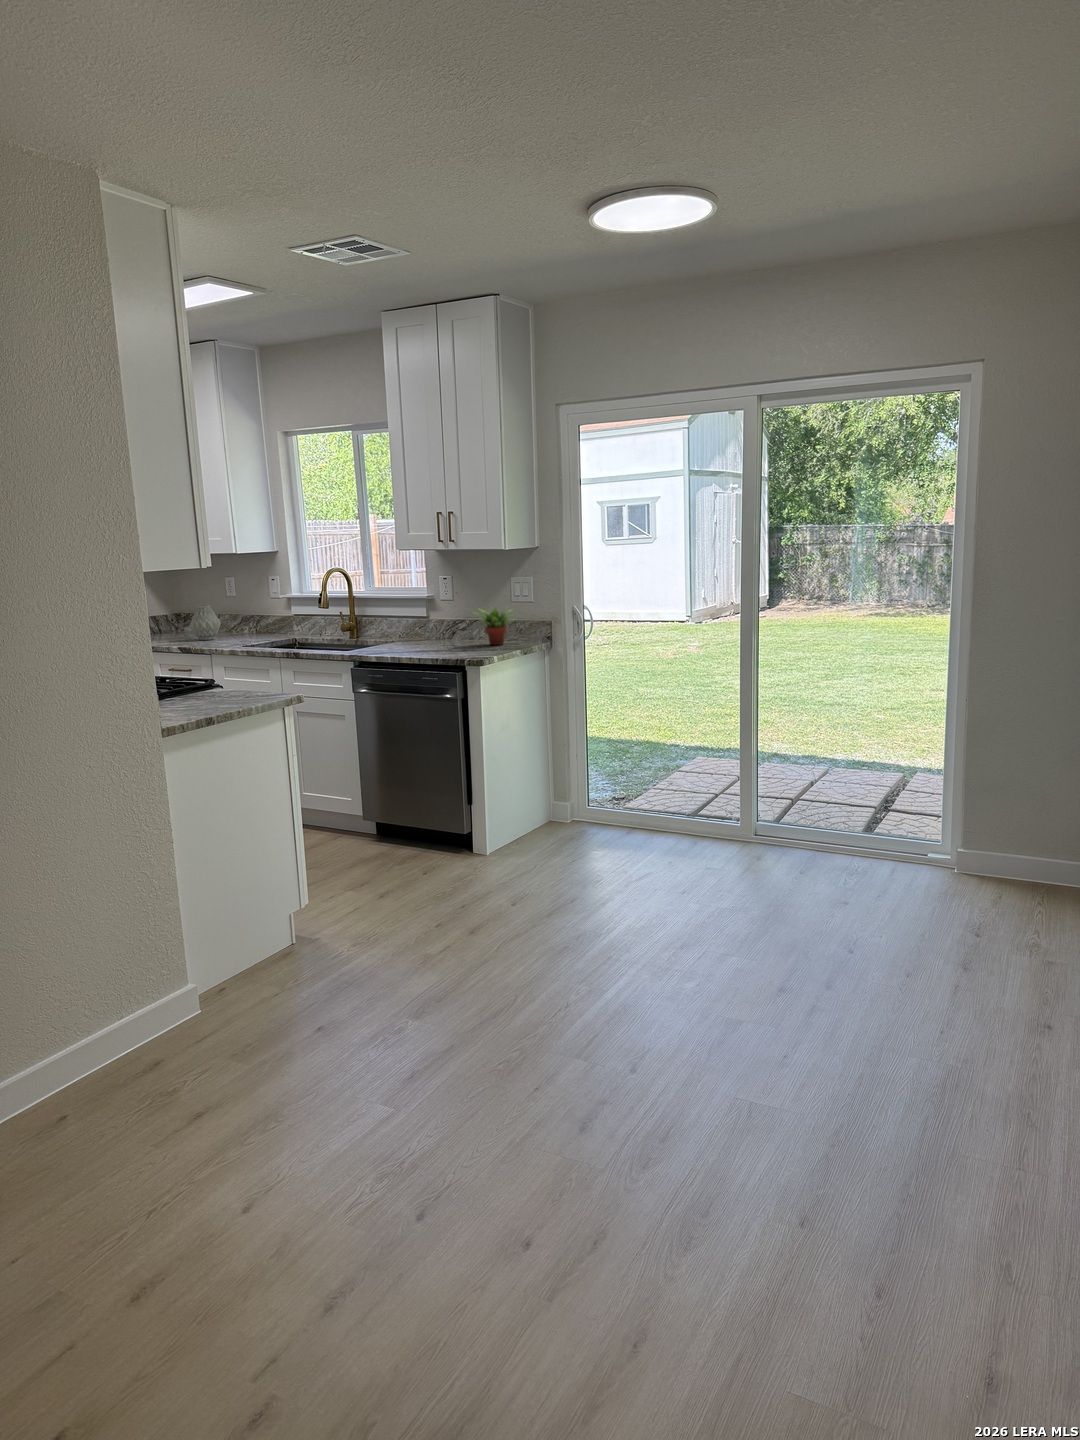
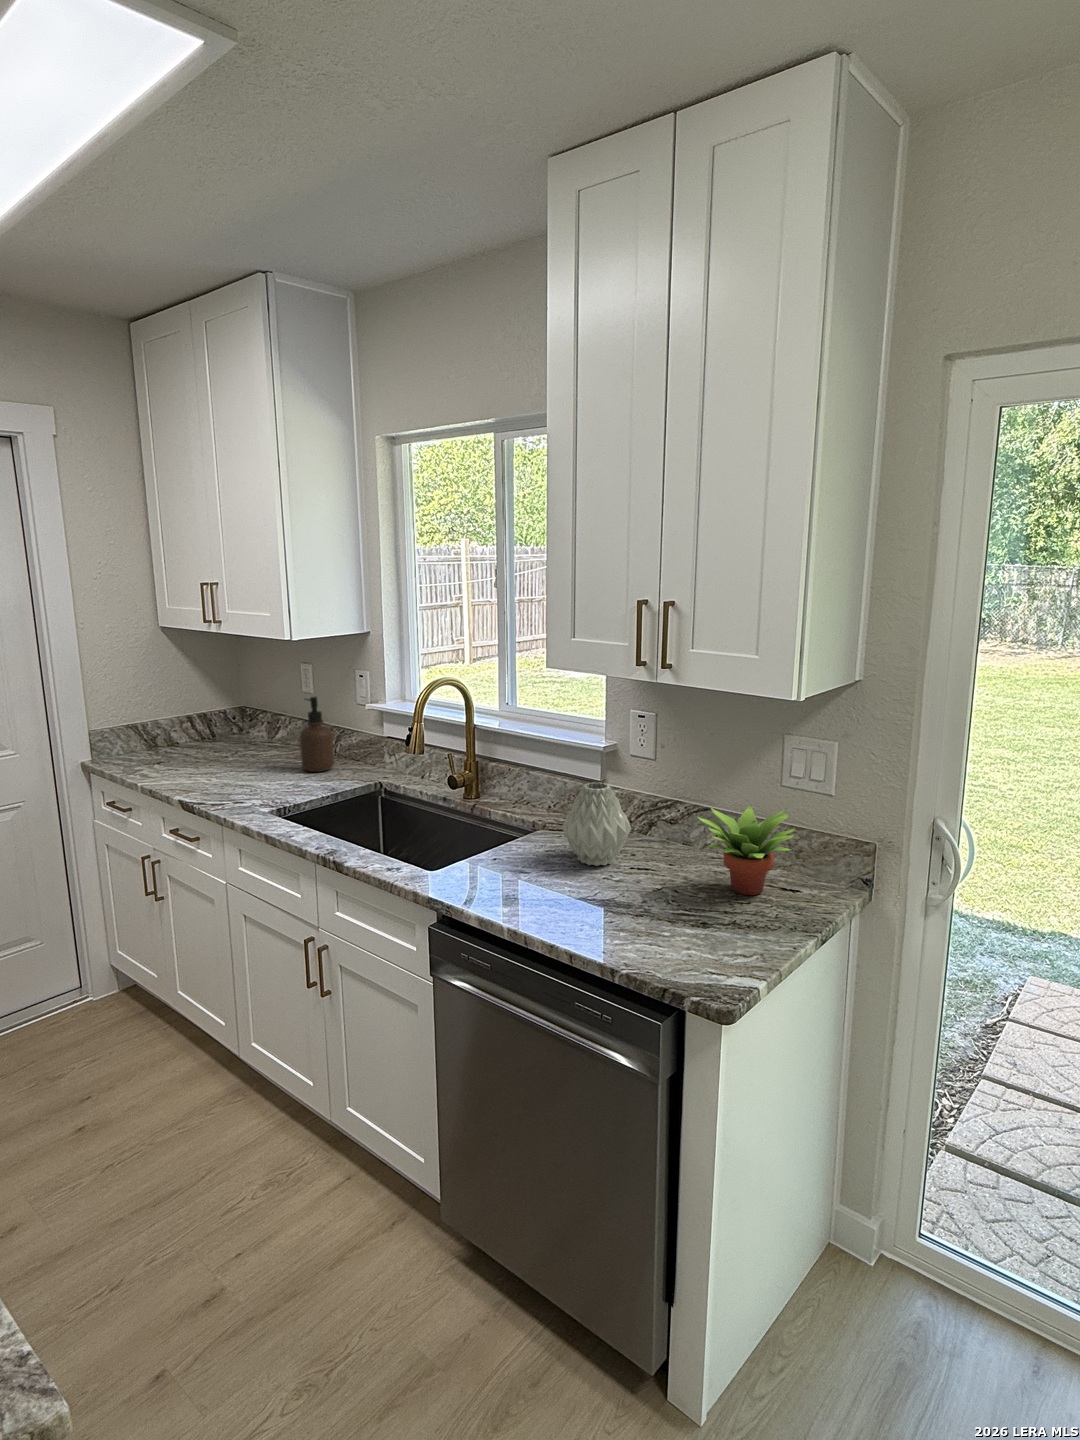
soap dispenser: none [239,592,261,638] -> present [300,697,334,772]
vase: present [190,605,221,640] -> present [562,782,631,866]

